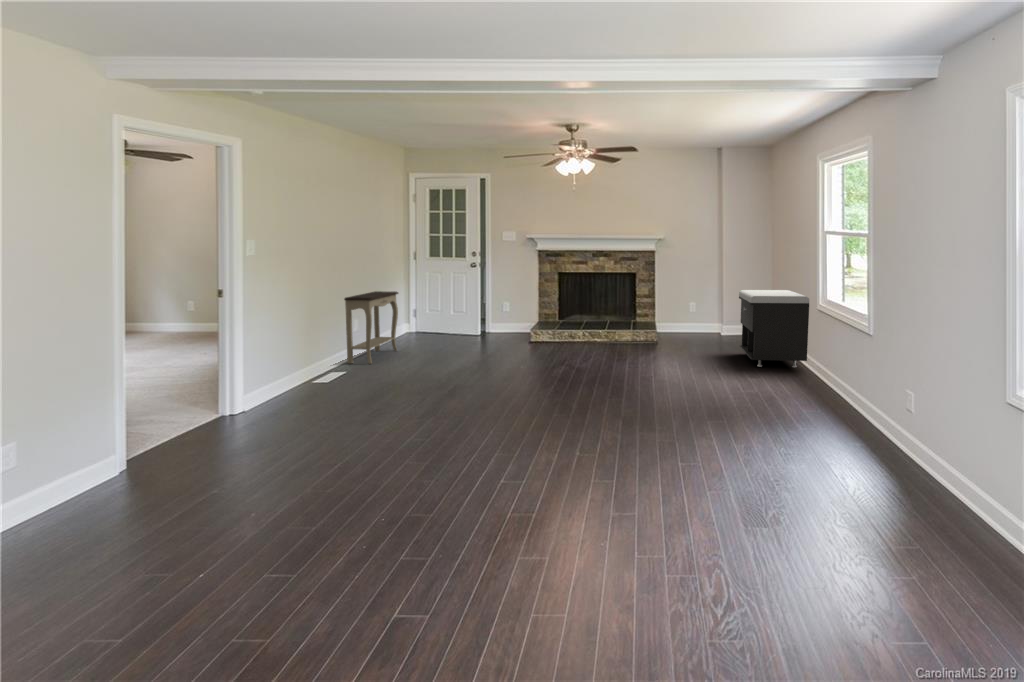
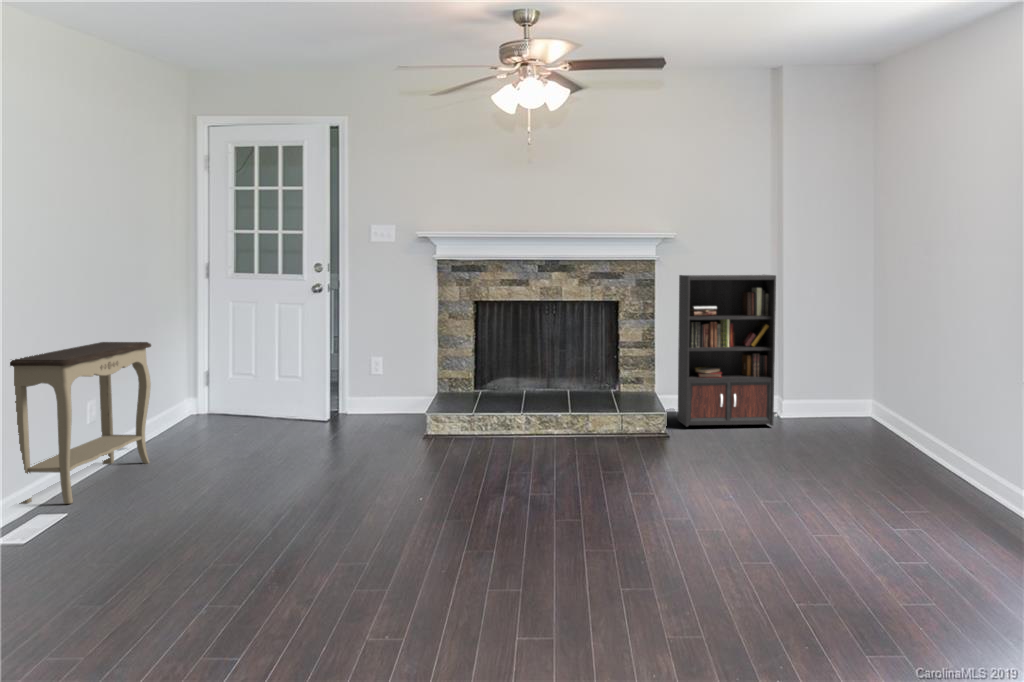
bookcase: none [666,258,722,339] -> present [678,275,777,427]
storage bench: present [739,290,809,367] -> none [833,337,1002,500]

